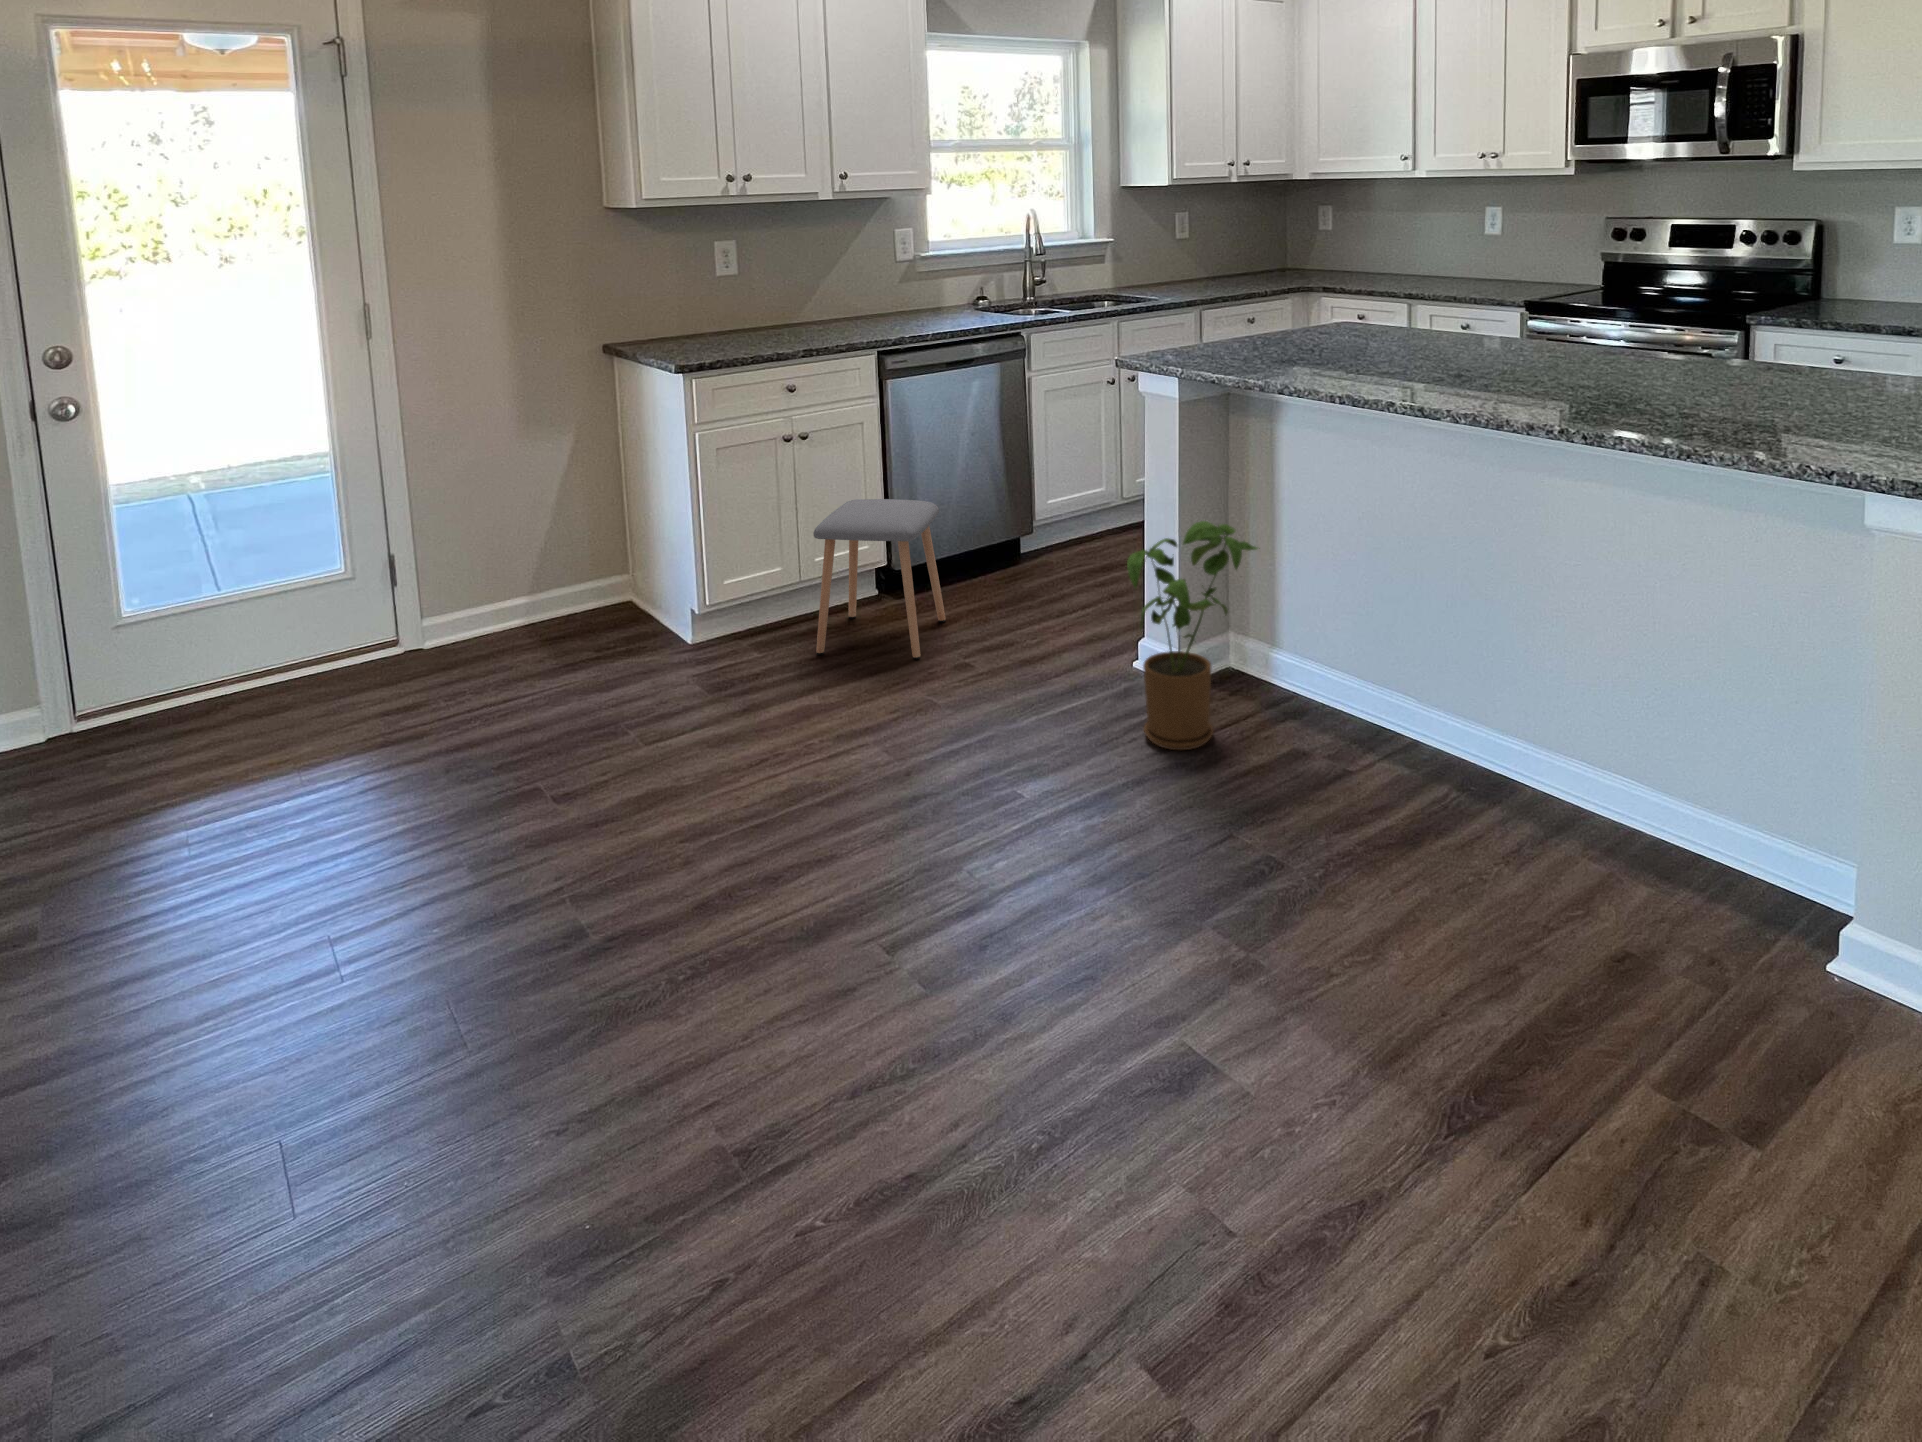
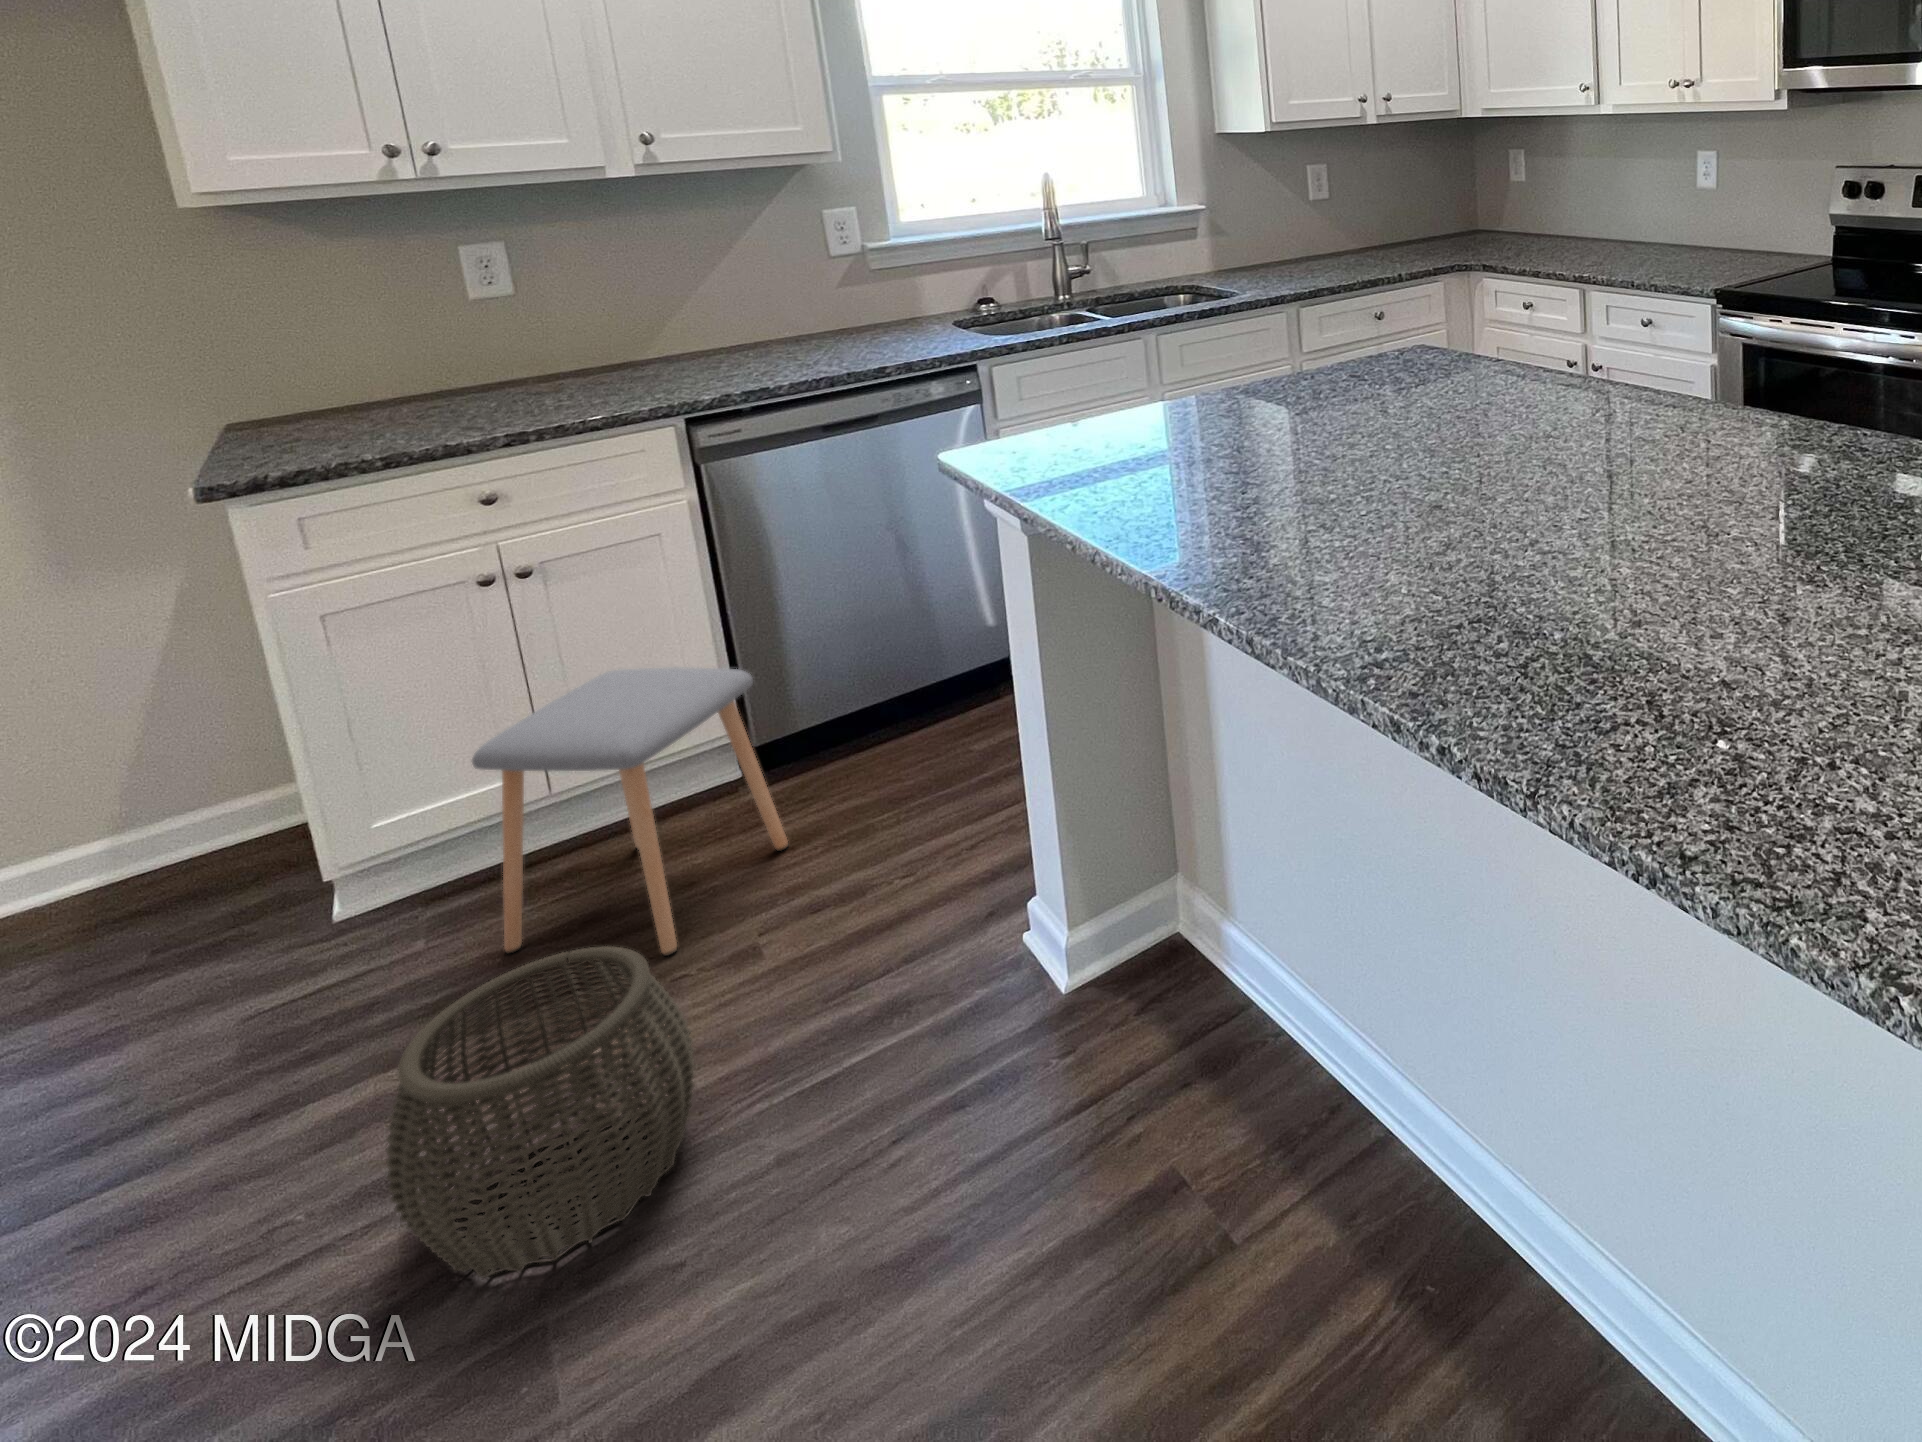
house plant: present [1127,521,1257,750] -> none [850,785,1108,1211]
woven basket: none [884,611,1014,757] -> present [386,947,695,1278]

